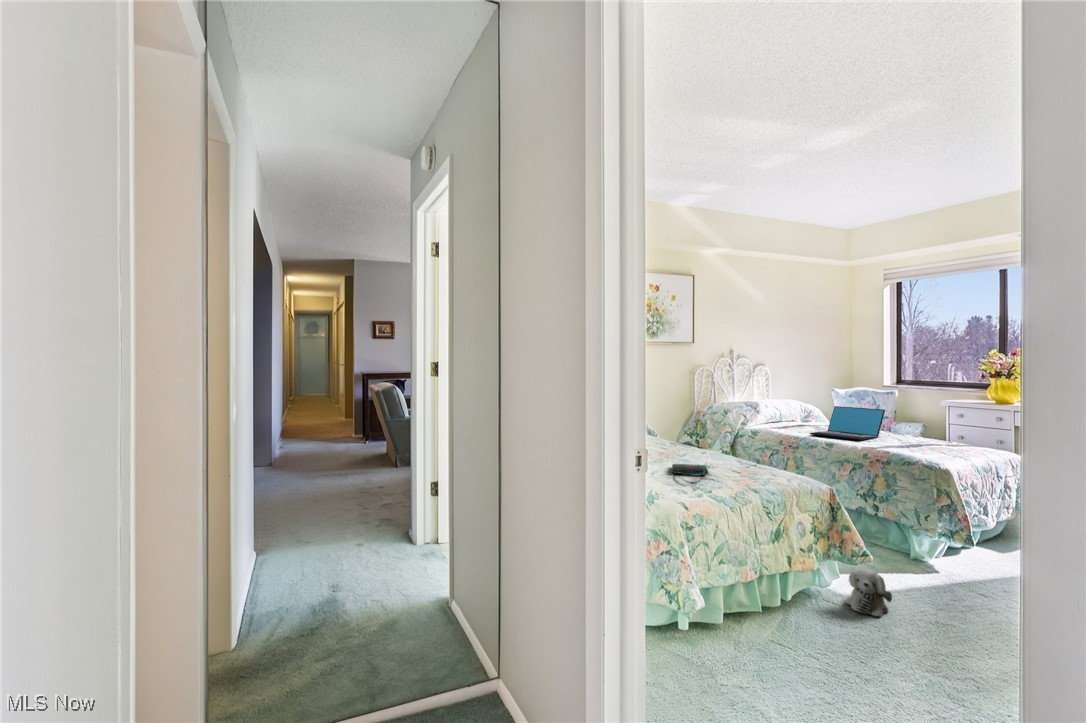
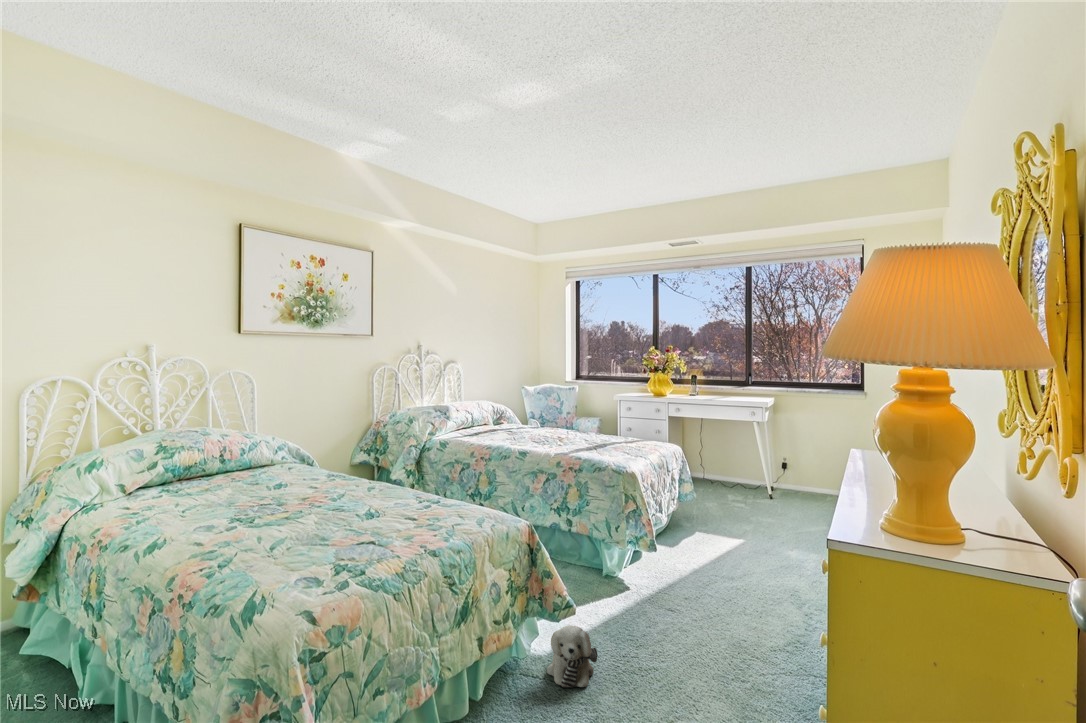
laptop: present [810,406,885,440] -> none [502,407,572,445]
tote bag: present [669,464,709,484] -> none [304,516,371,563]

